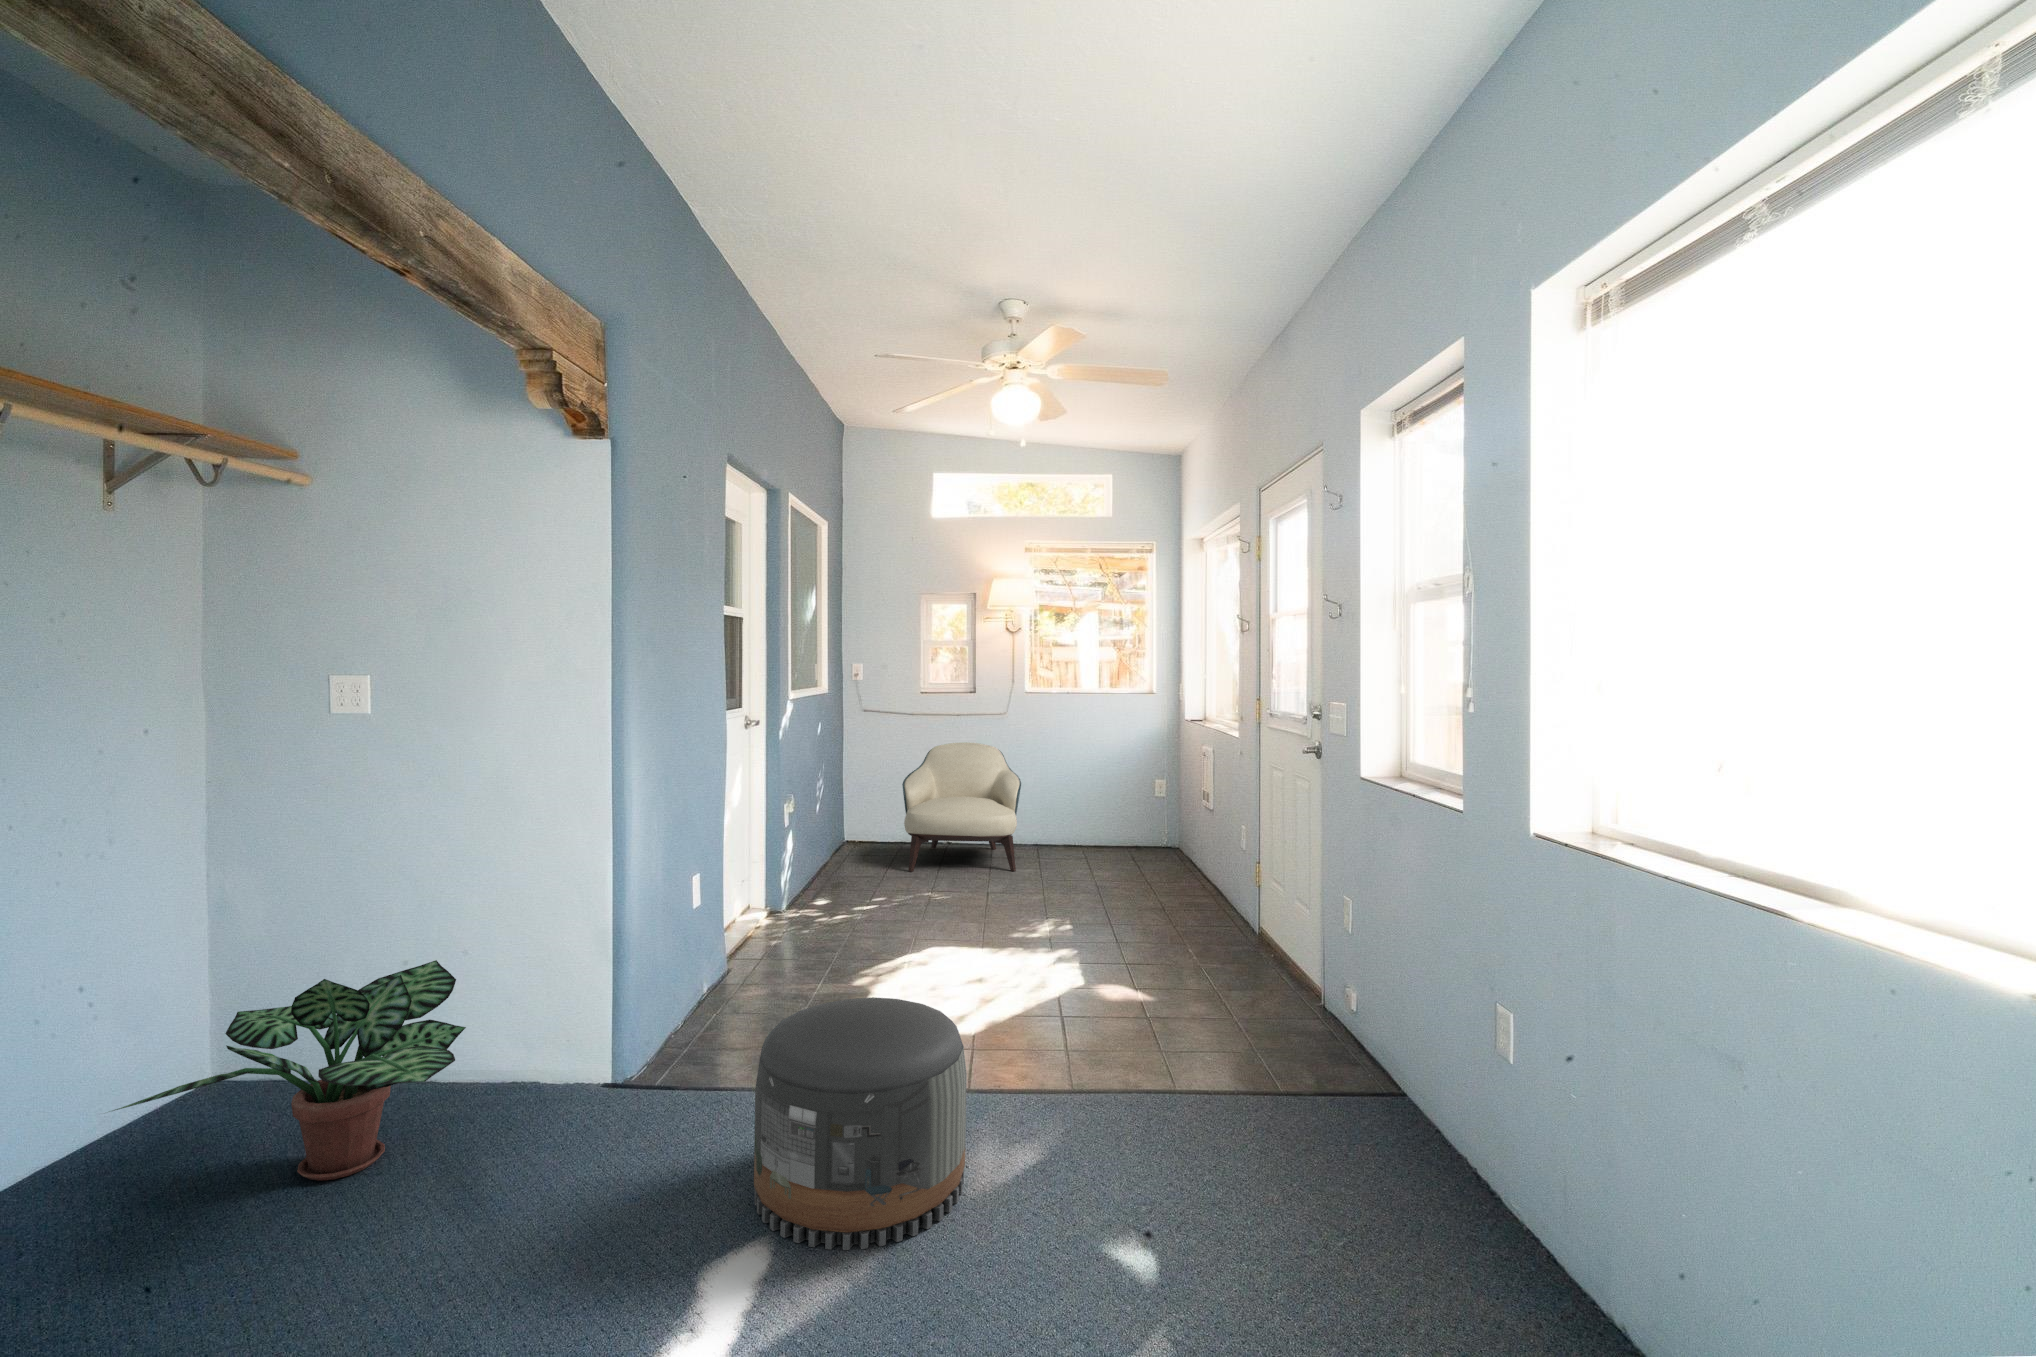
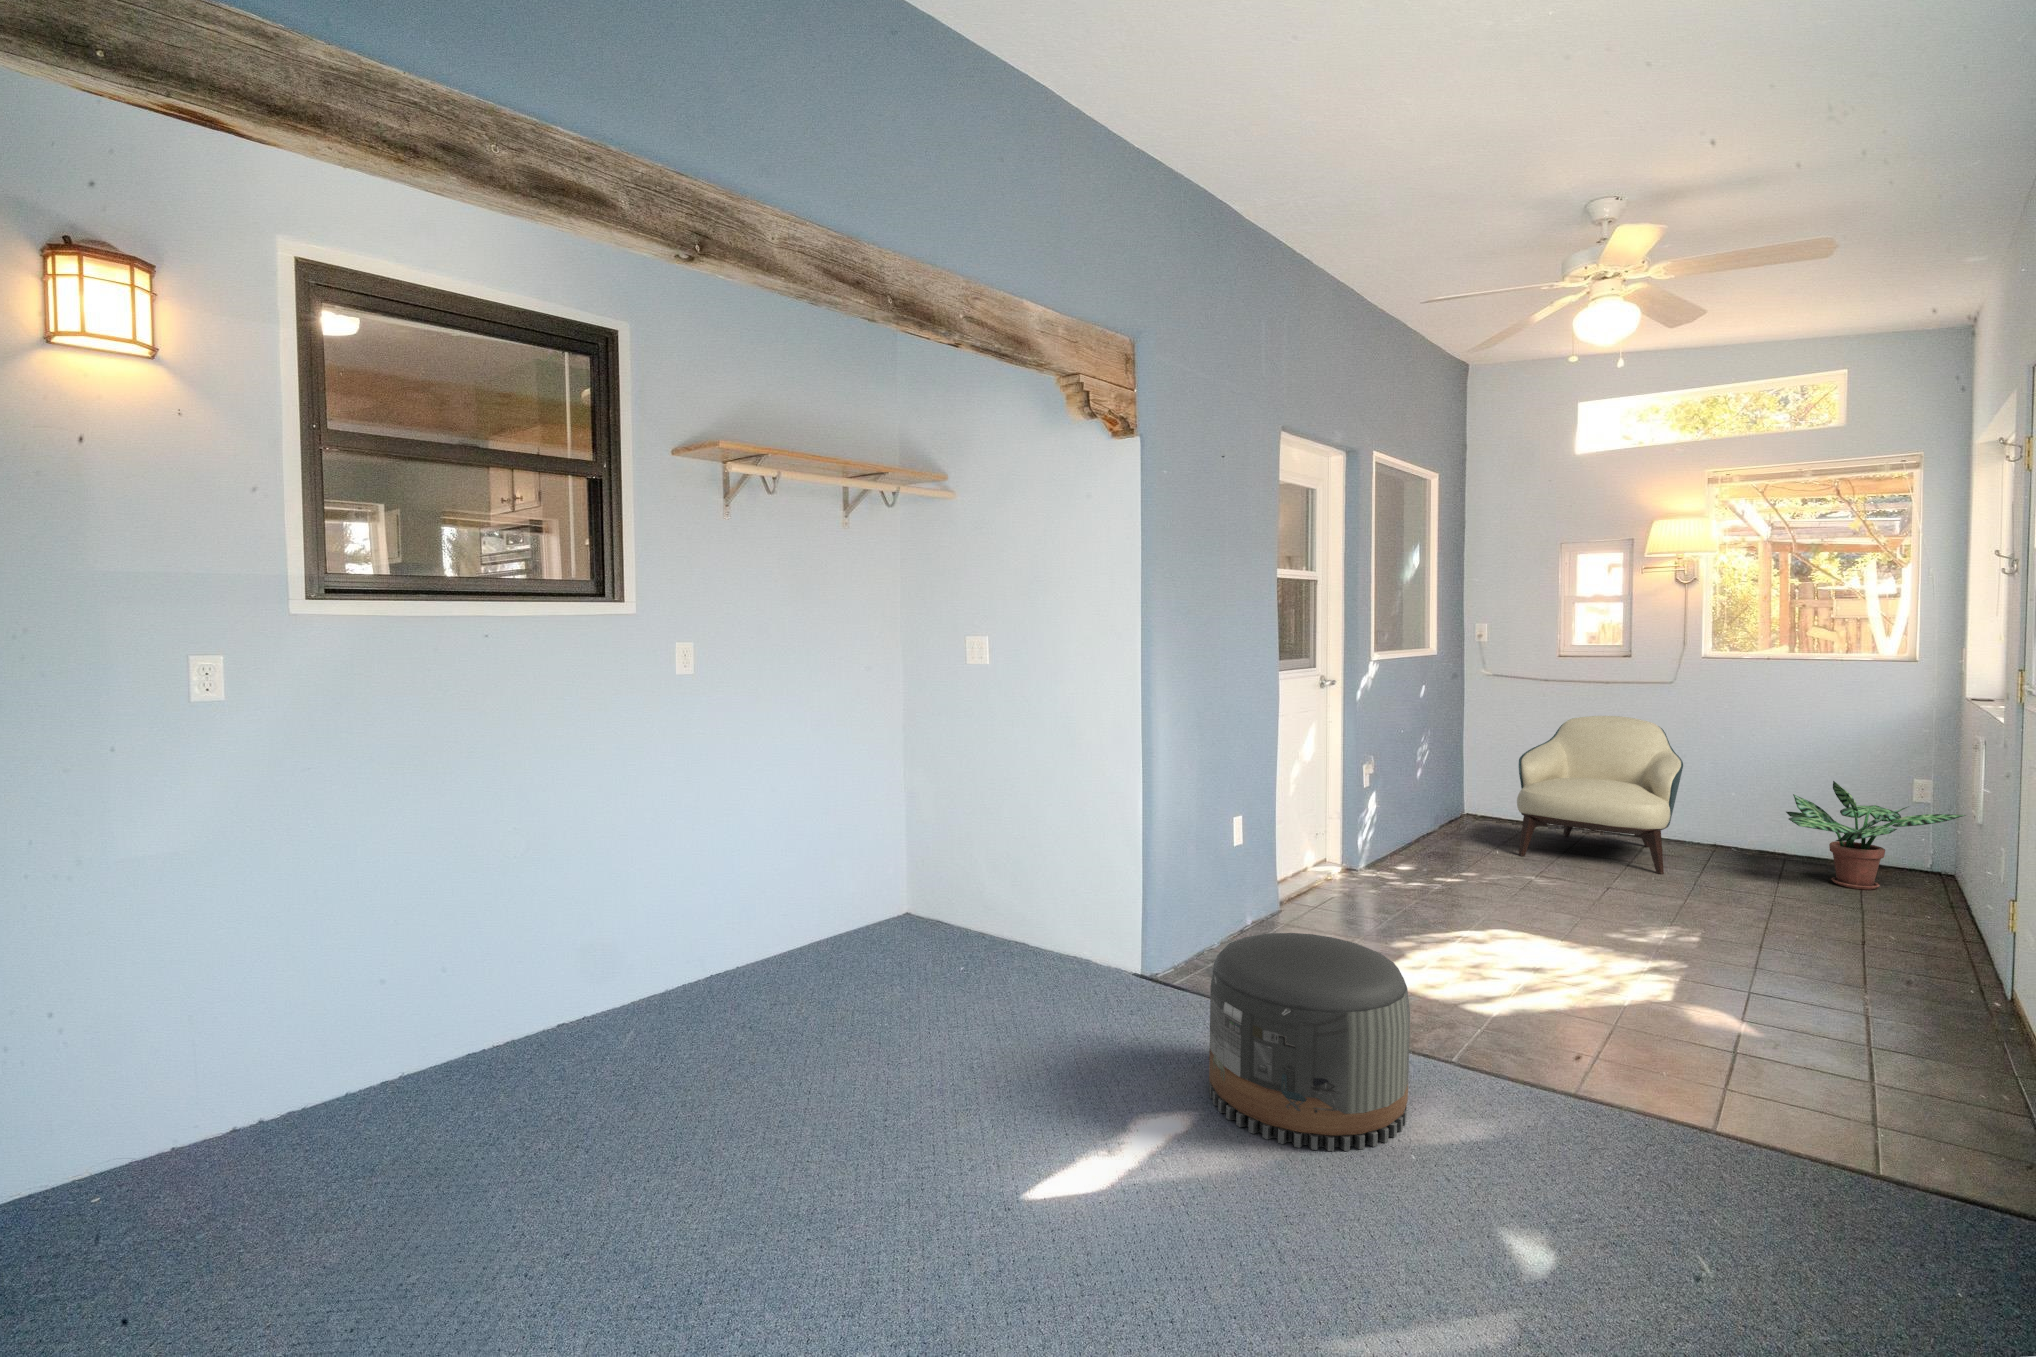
potted plant: present [113,960,466,1181] -> present [1786,781,1966,890]

